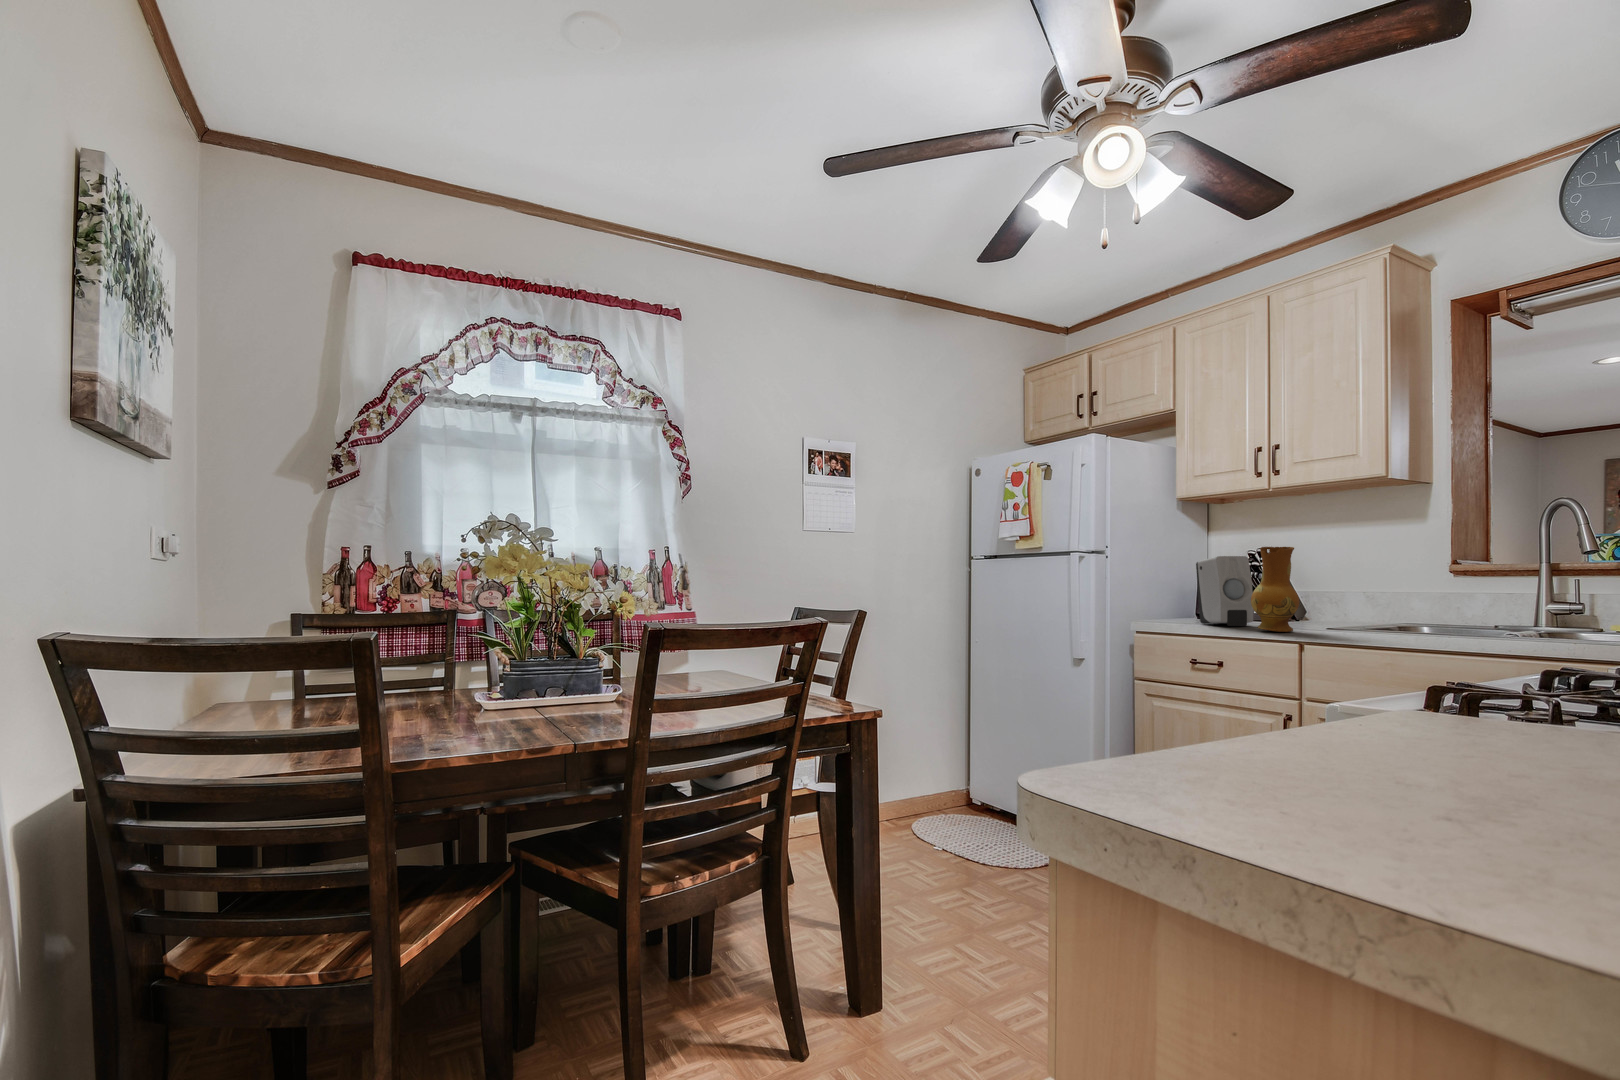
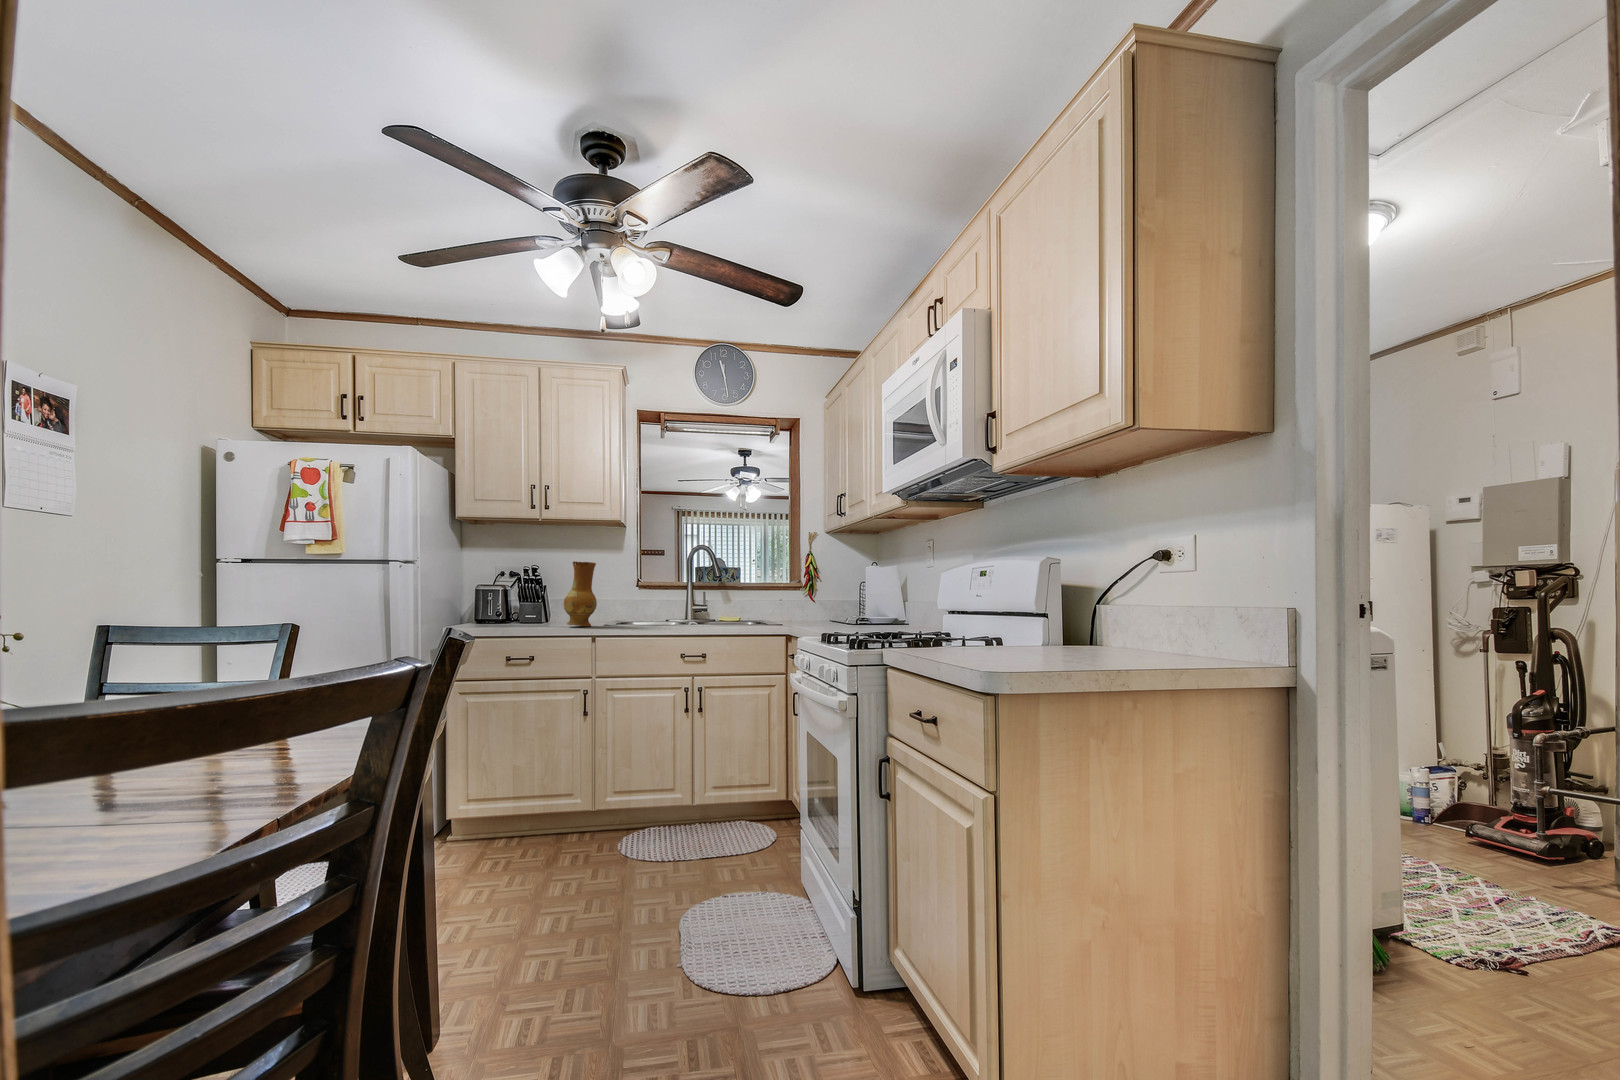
soap dispenser: present [1196,556,1253,626] -> none [497,568,547,626]

